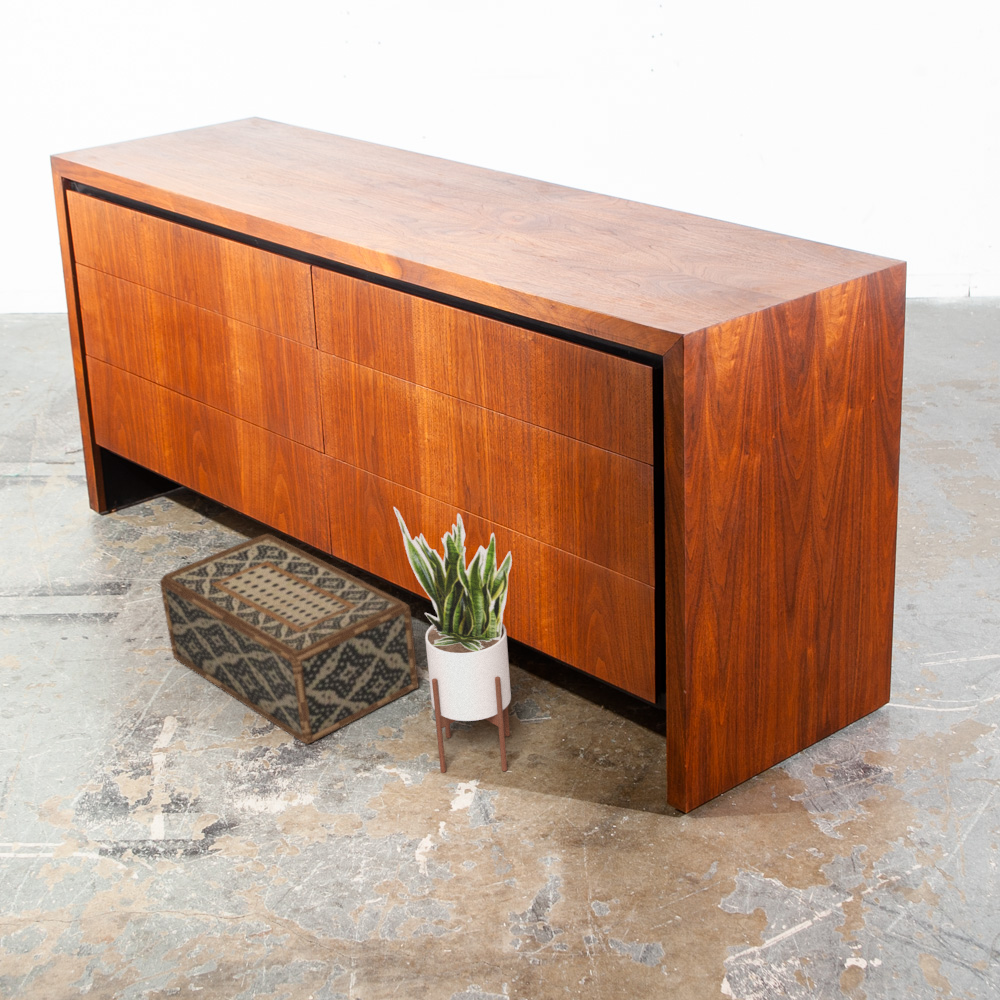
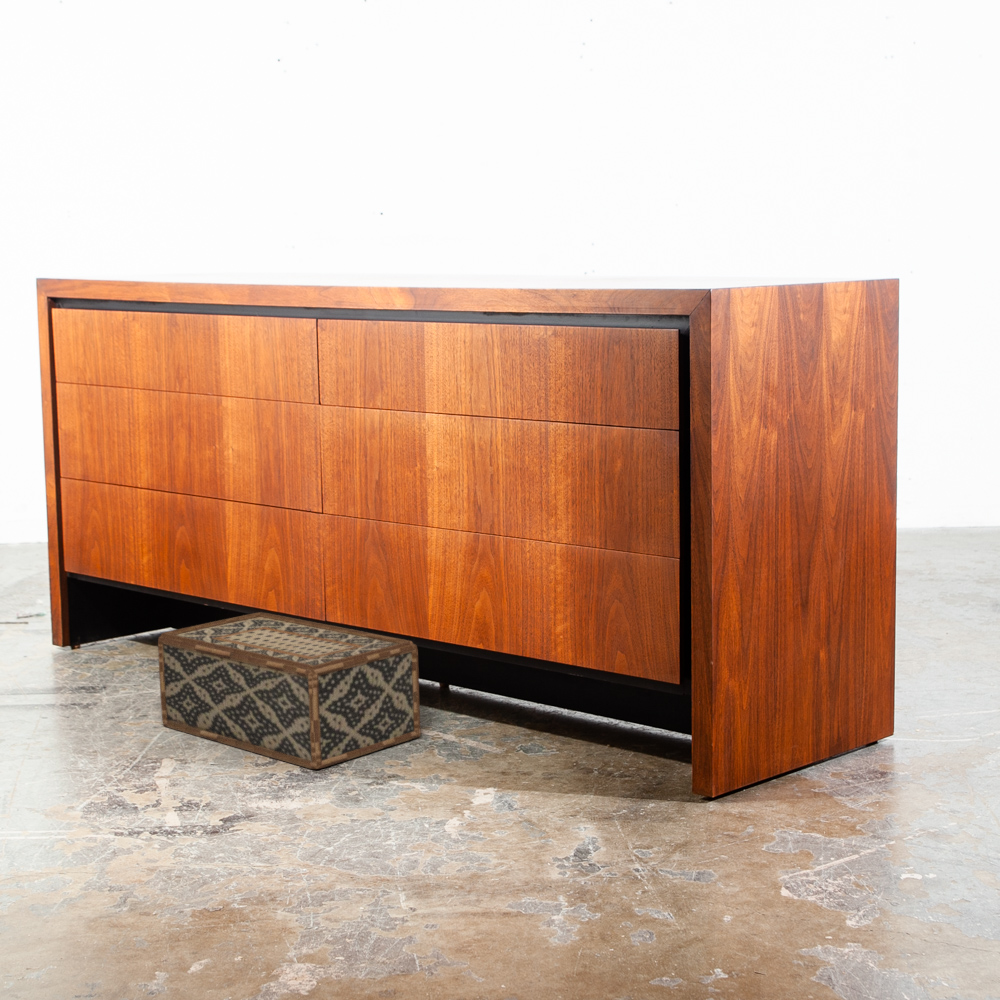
potted plant: present [394,507,512,773] -> none [422,507,538,783]

